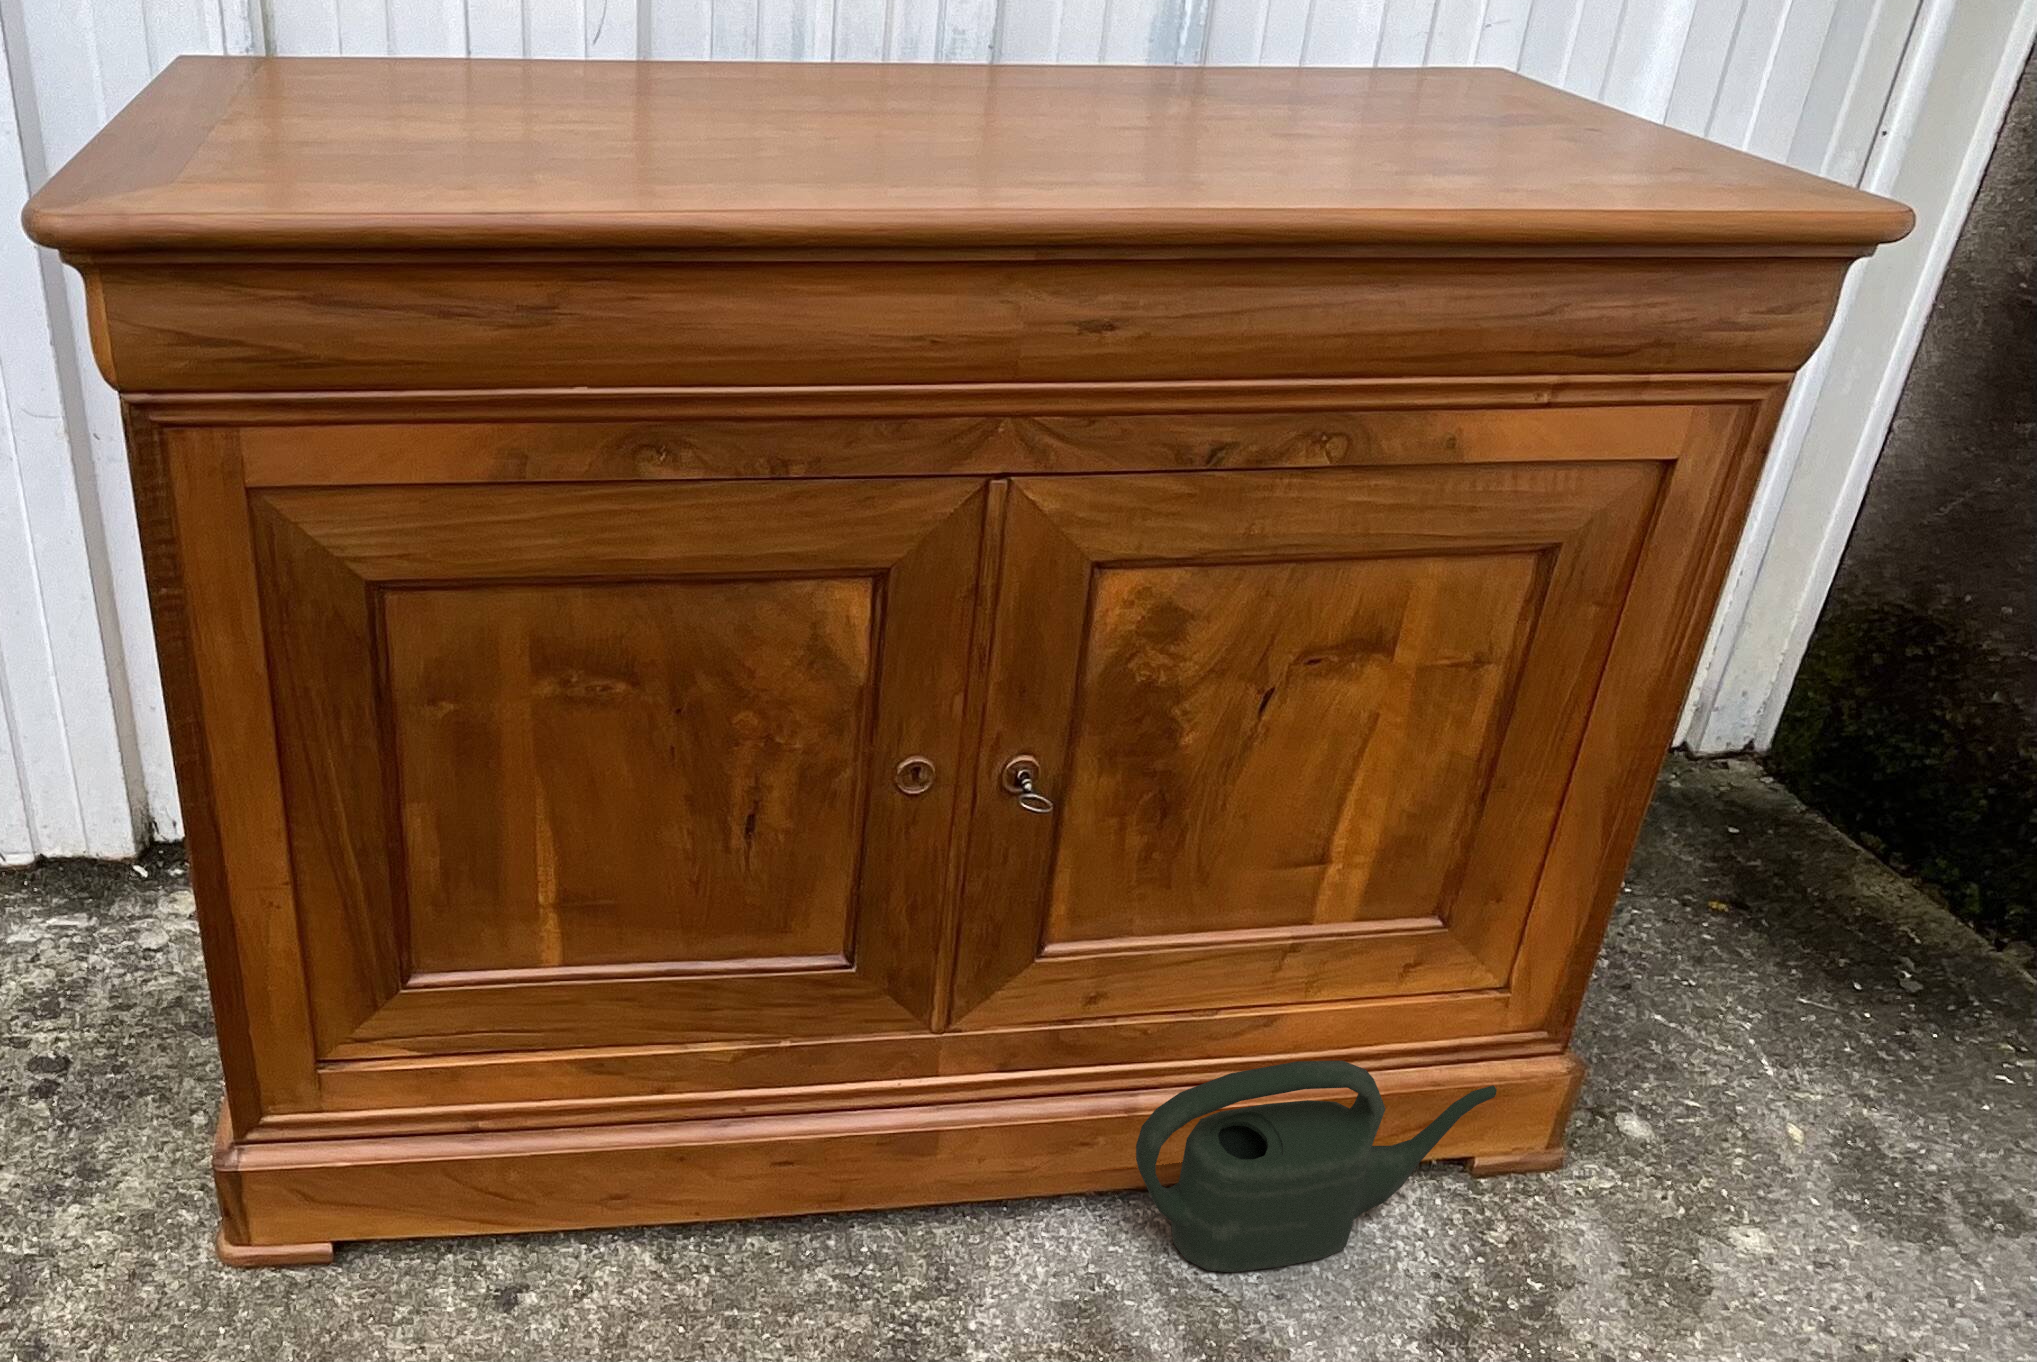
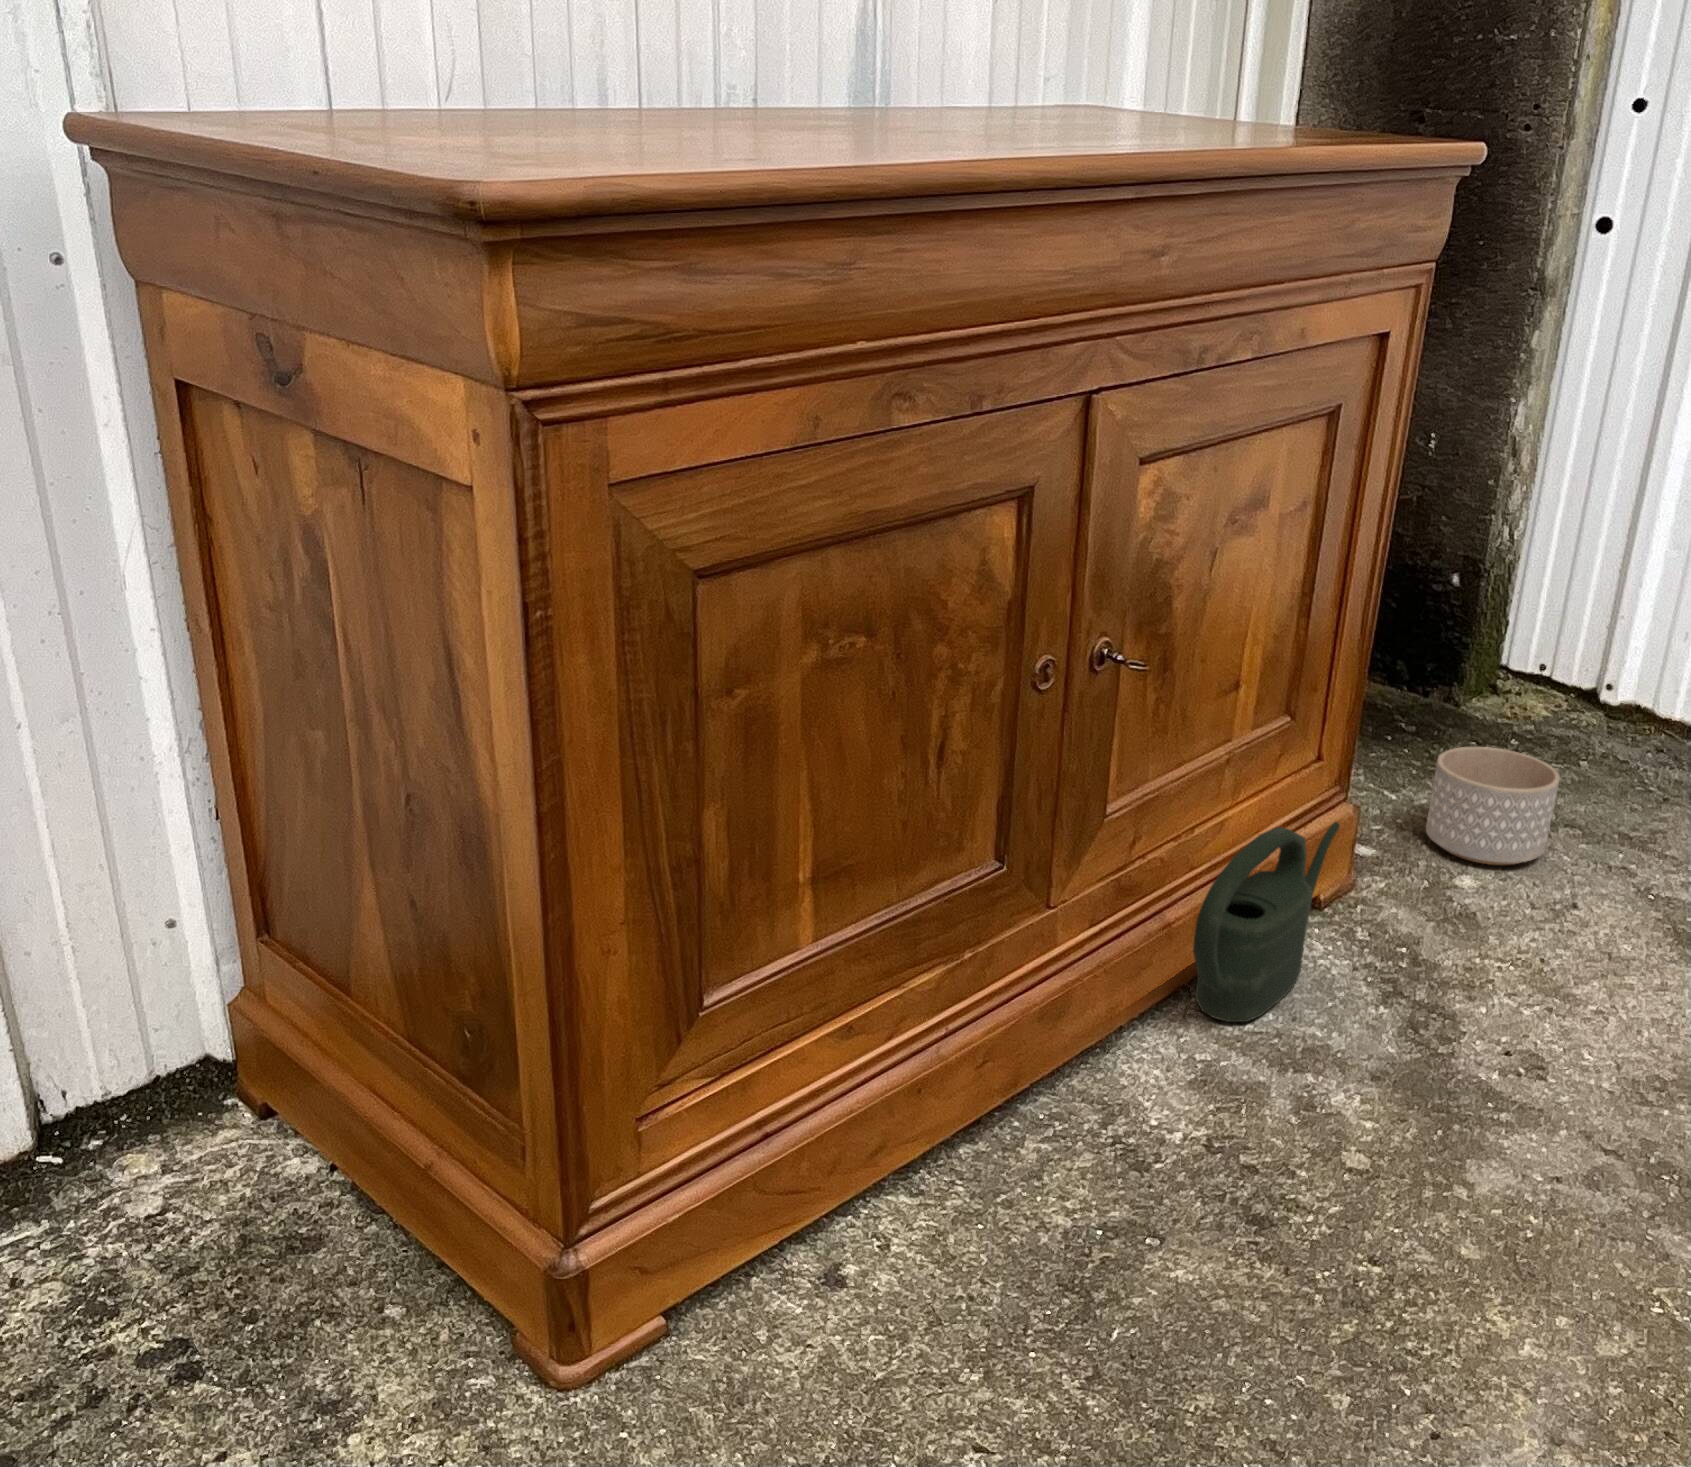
planter: none [1769,1056,1990,1266] -> present [1426,747,1560,865]

